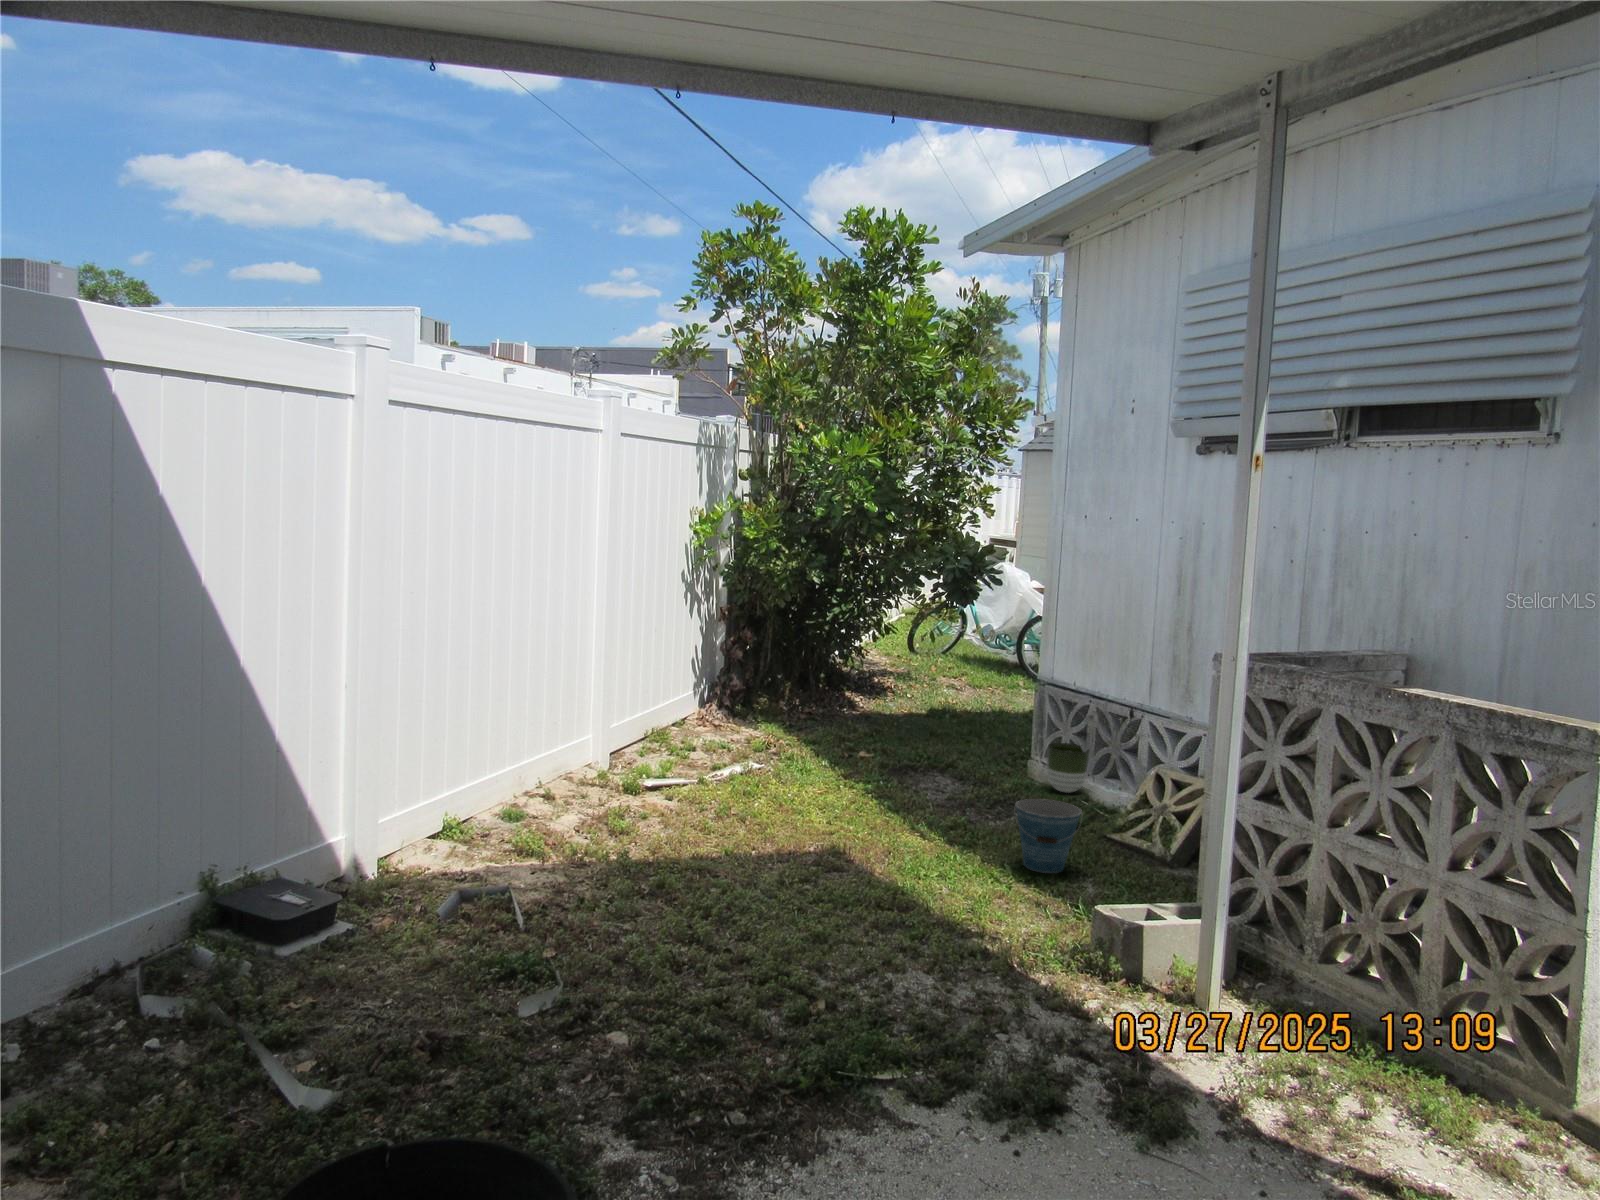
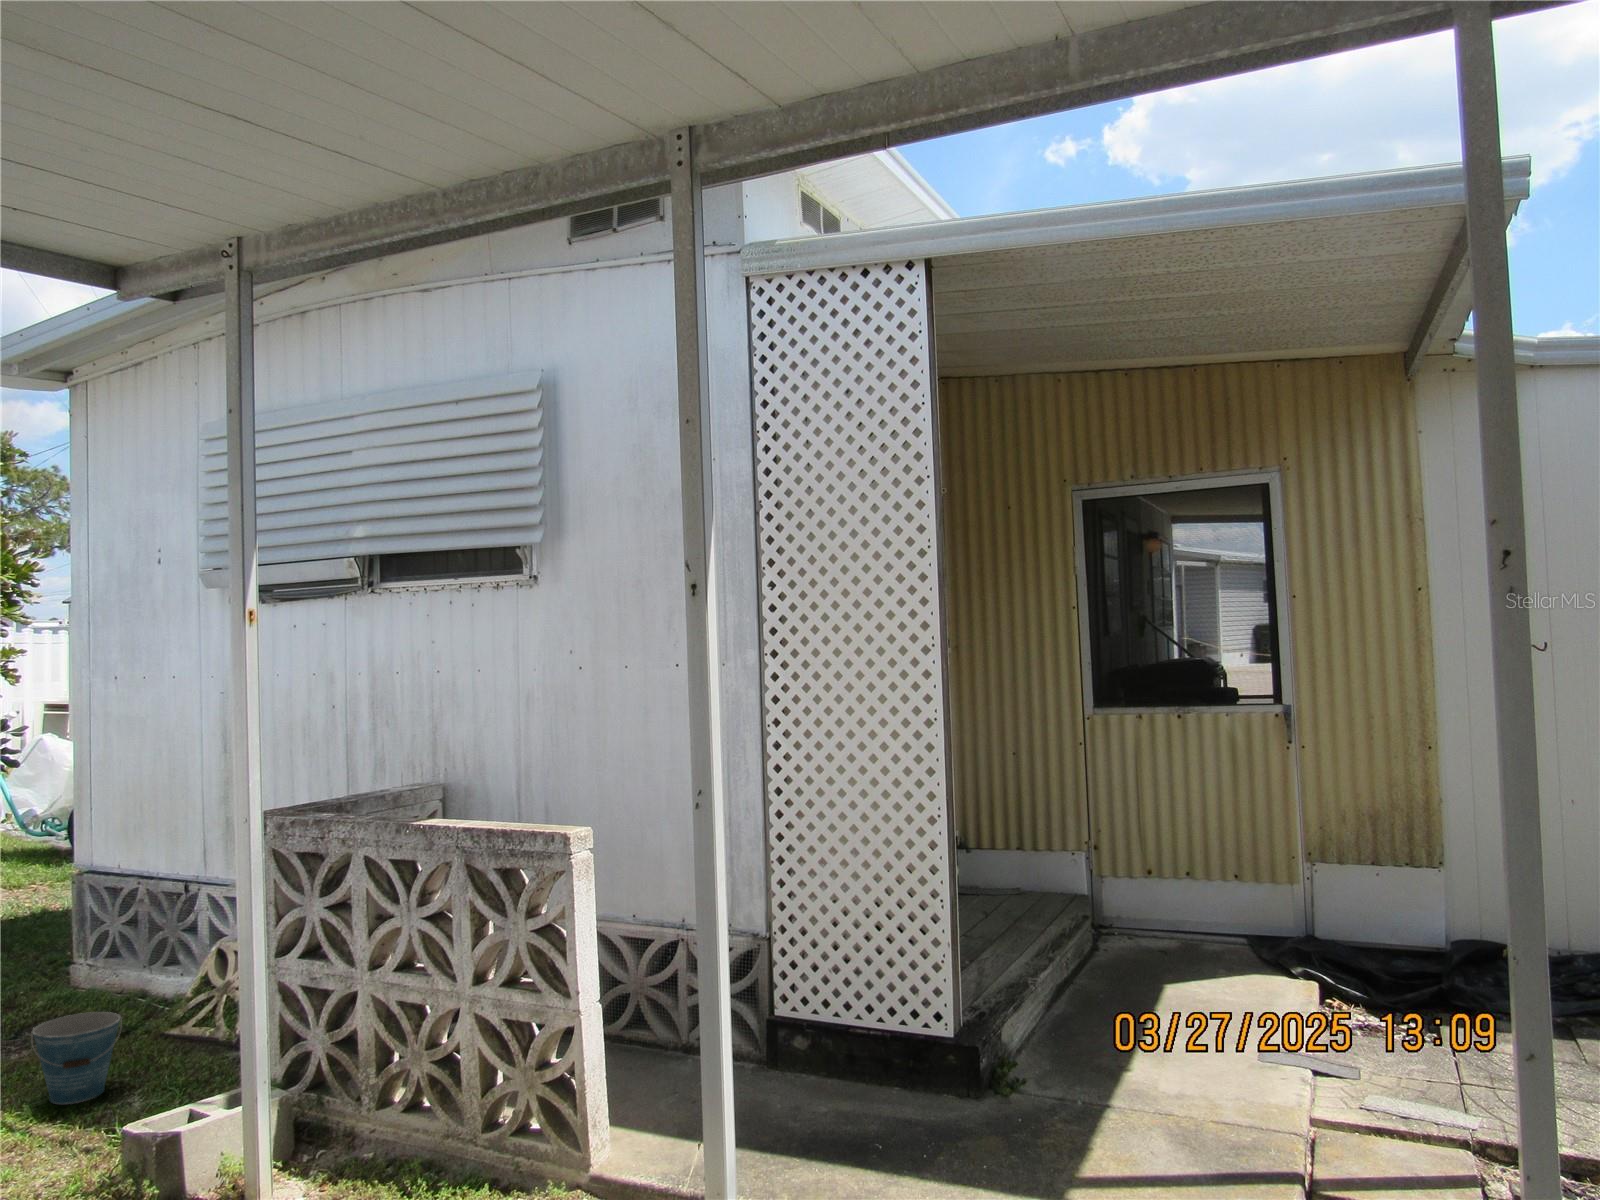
planter: present [1047,743,1090,793] -> none [88,936,142,996]

